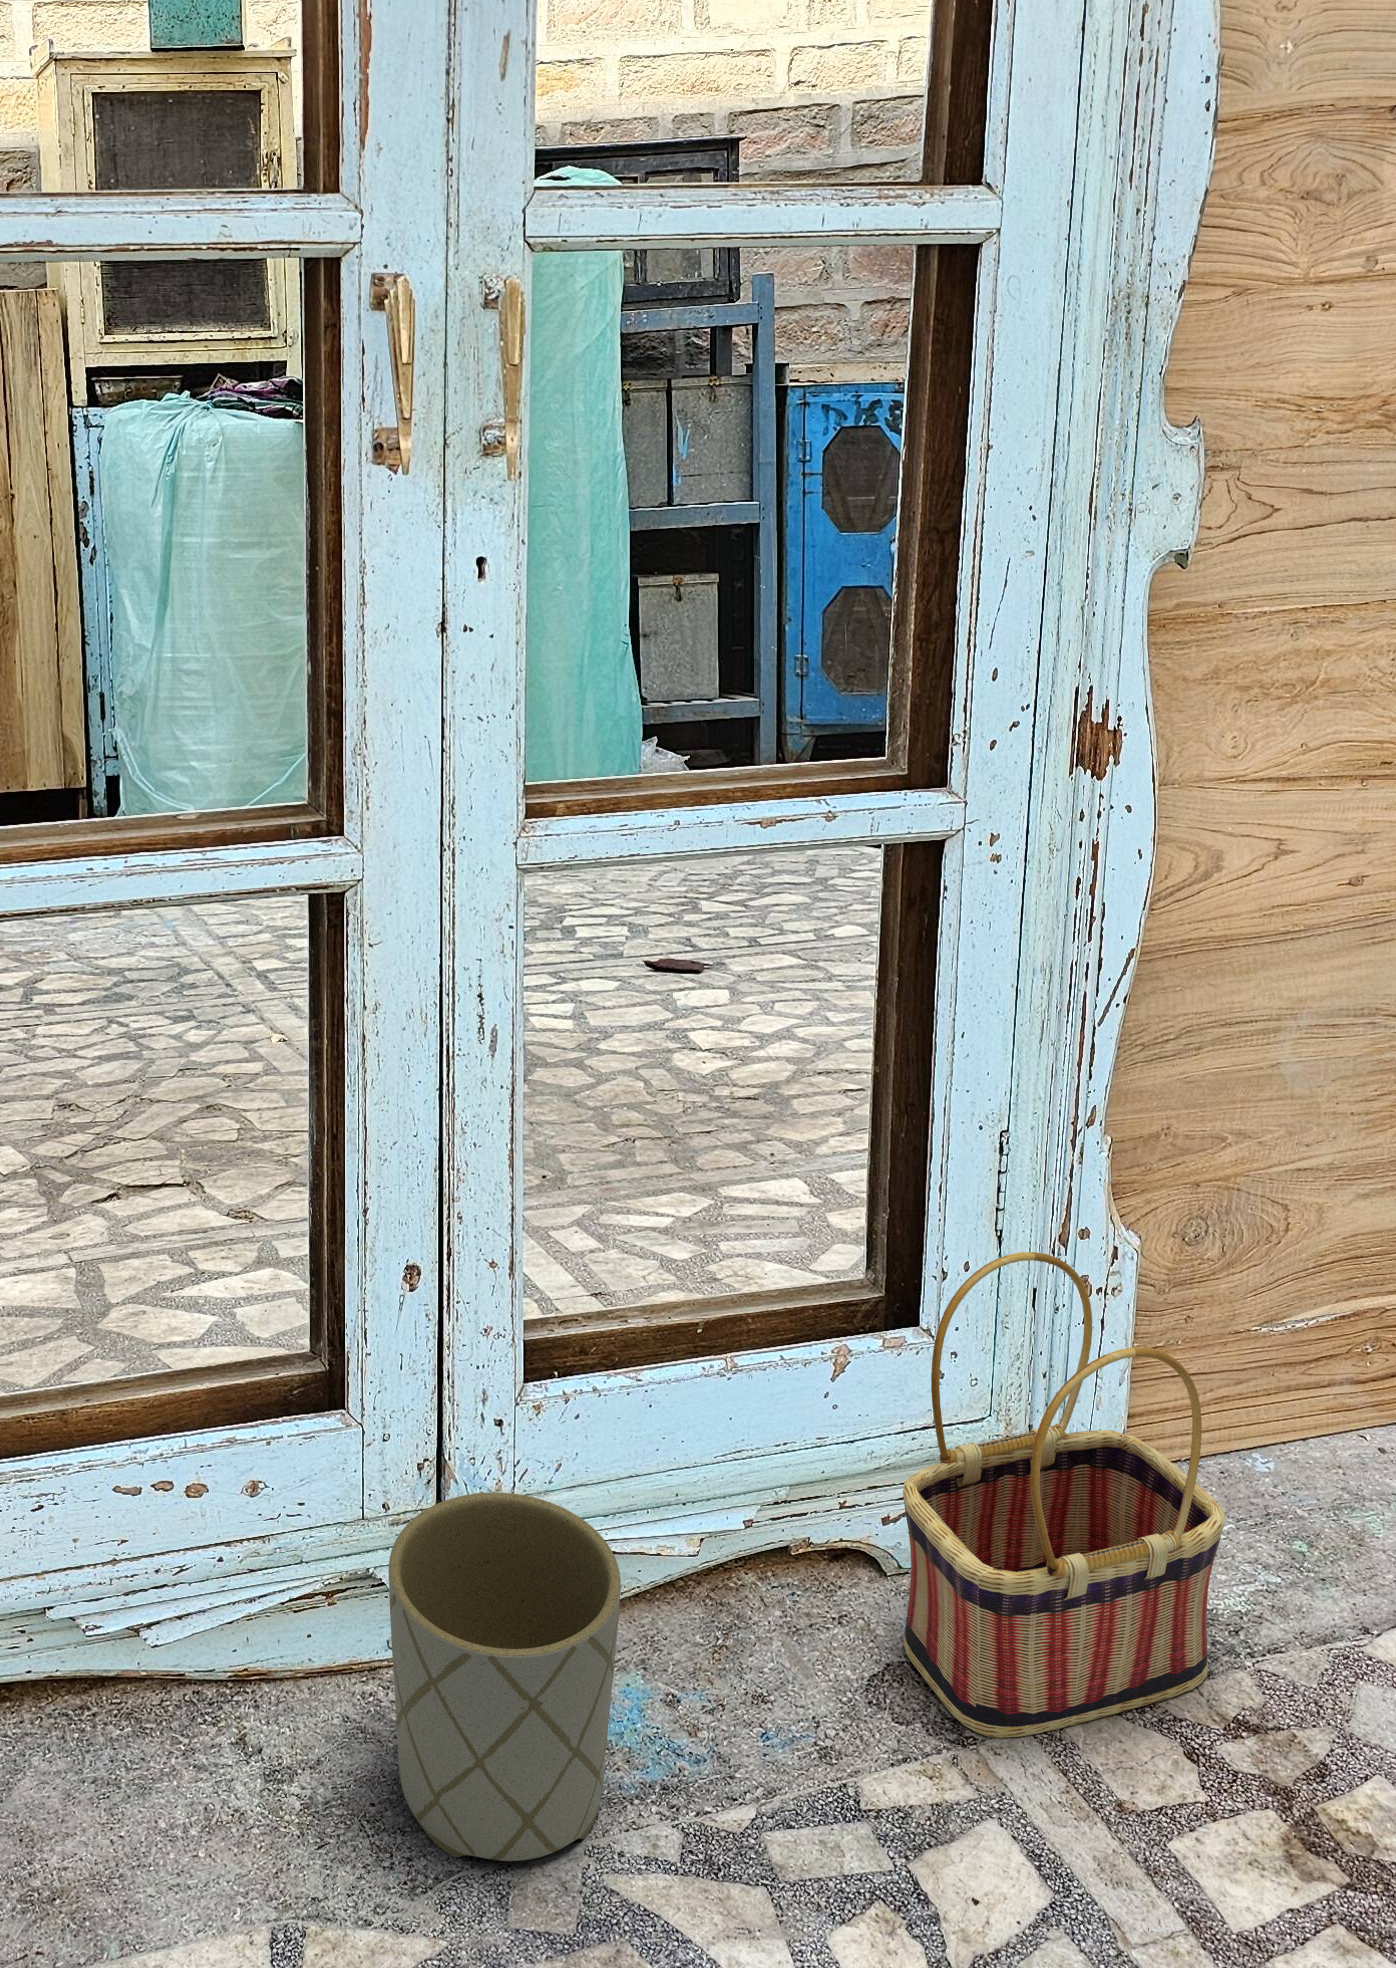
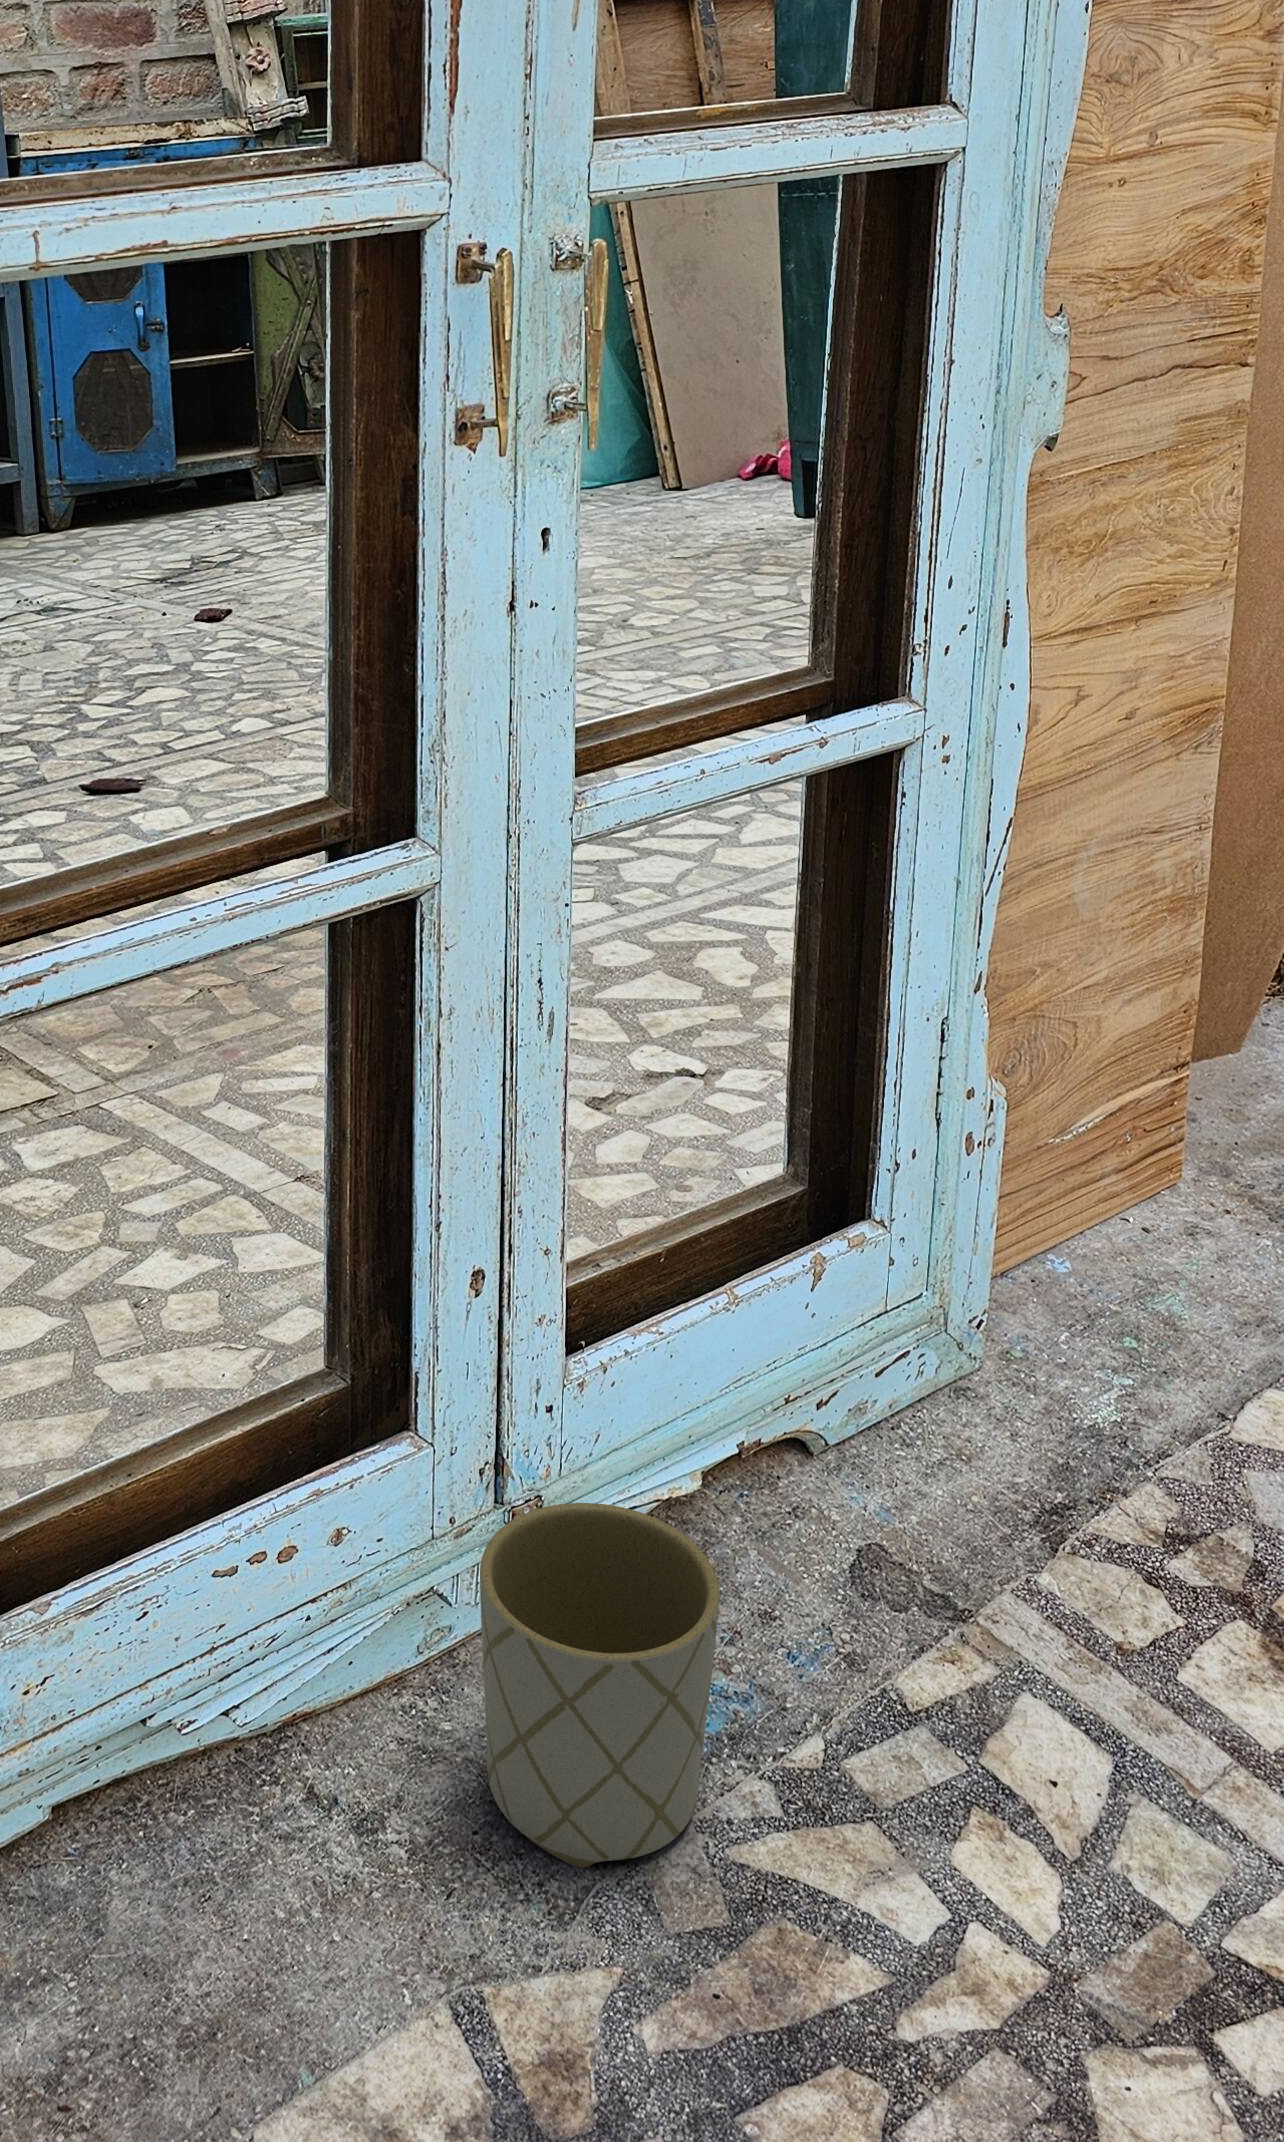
basket: present [903,1252,1225,1738] -> none [879,1170,1160,1633]

